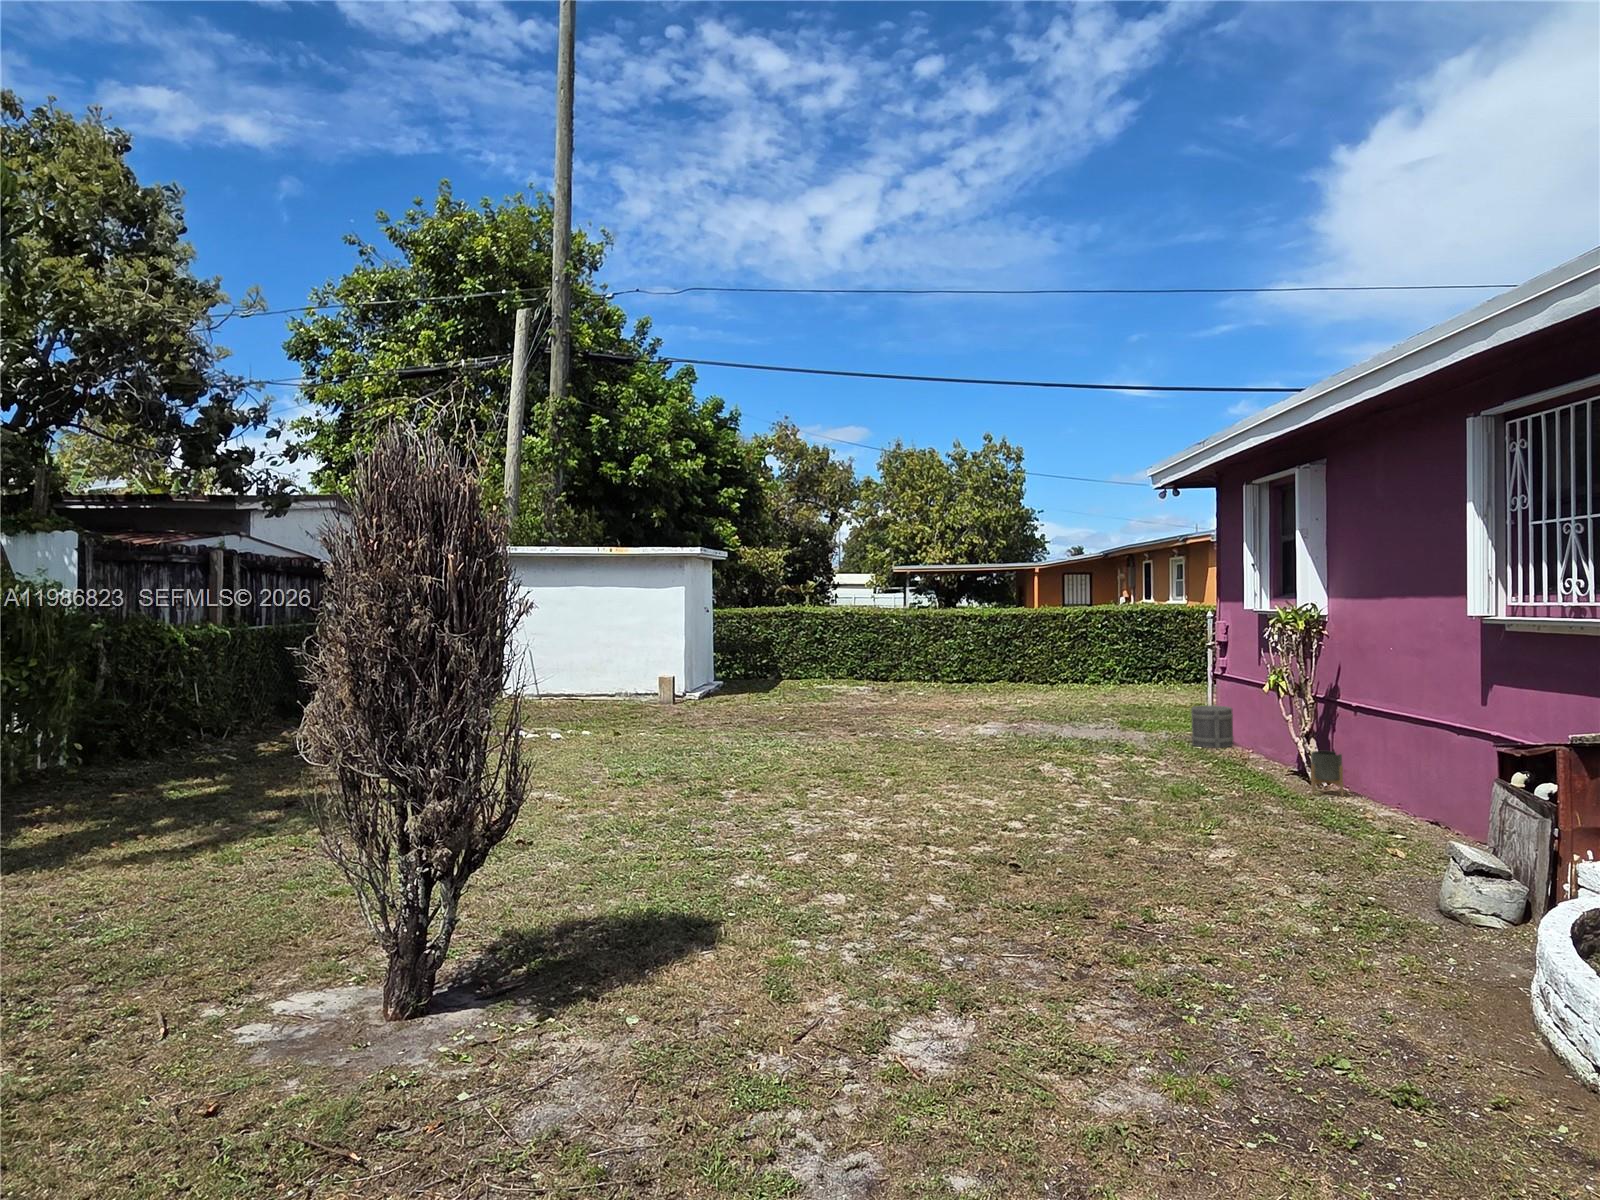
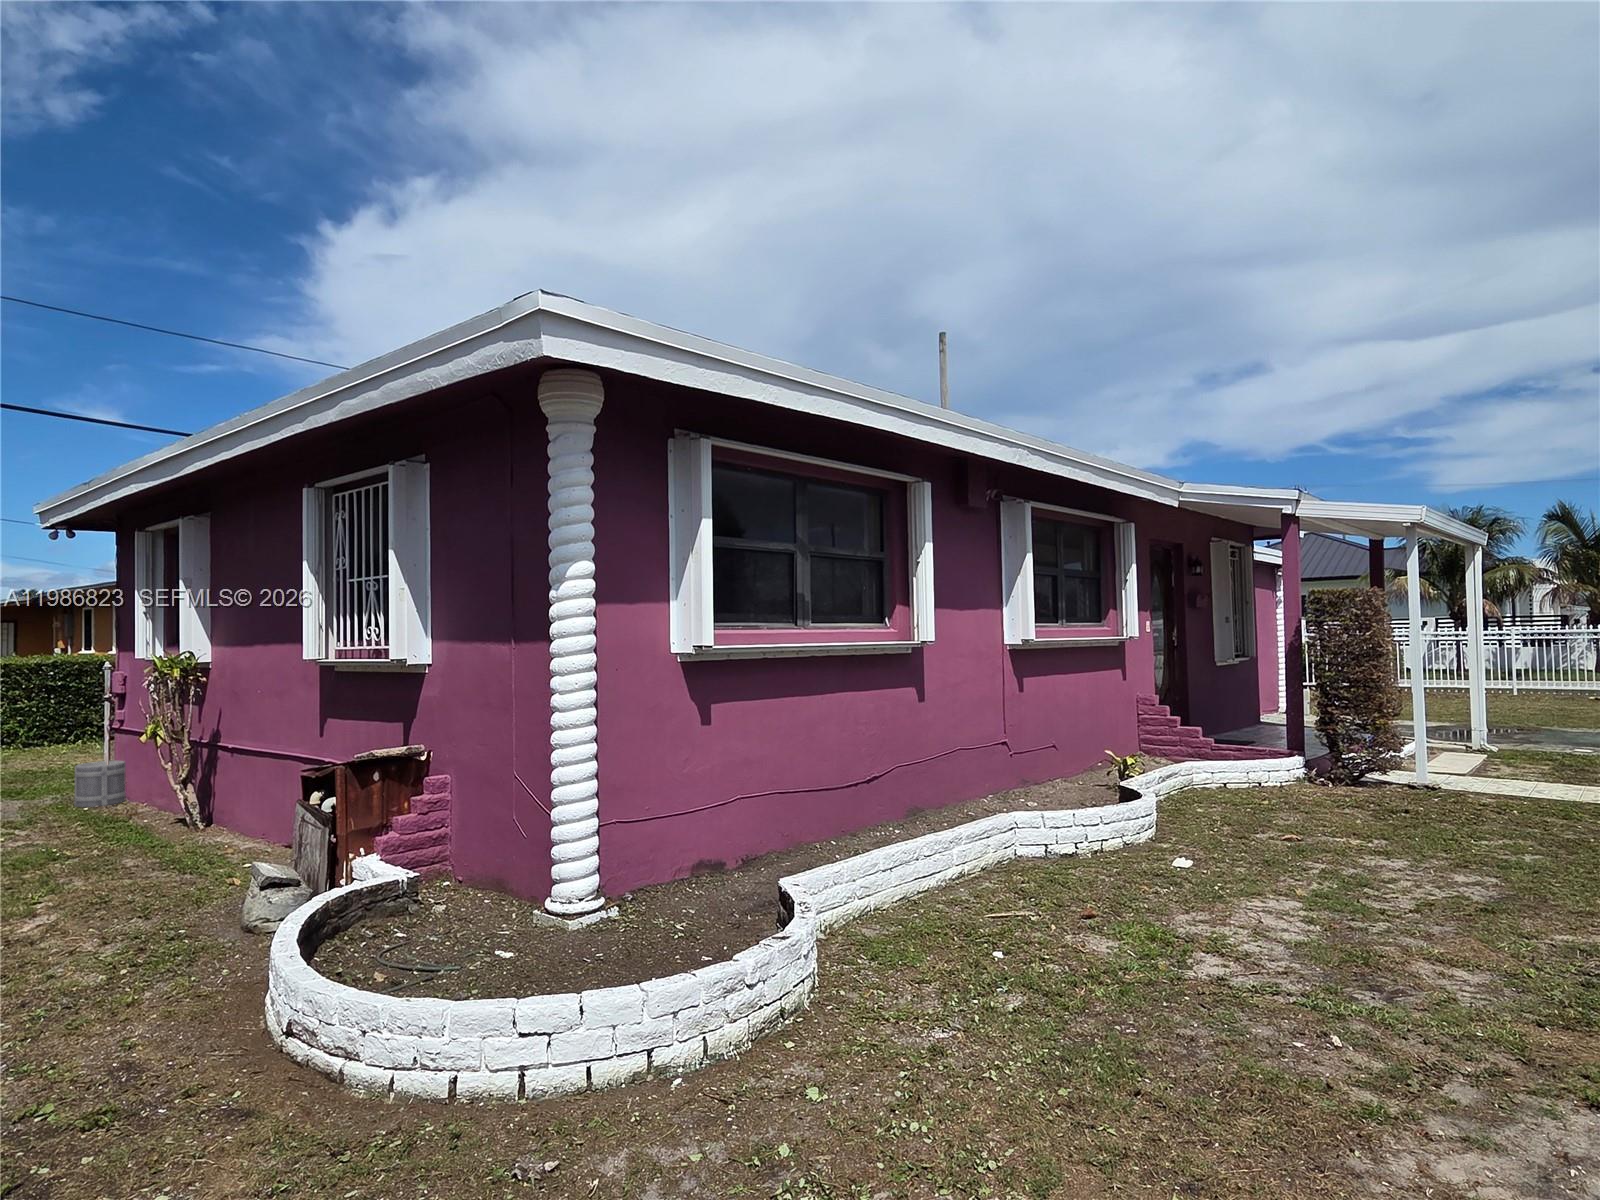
planter: present [1311,751,1344,796] -> none [183,794,217,839]

